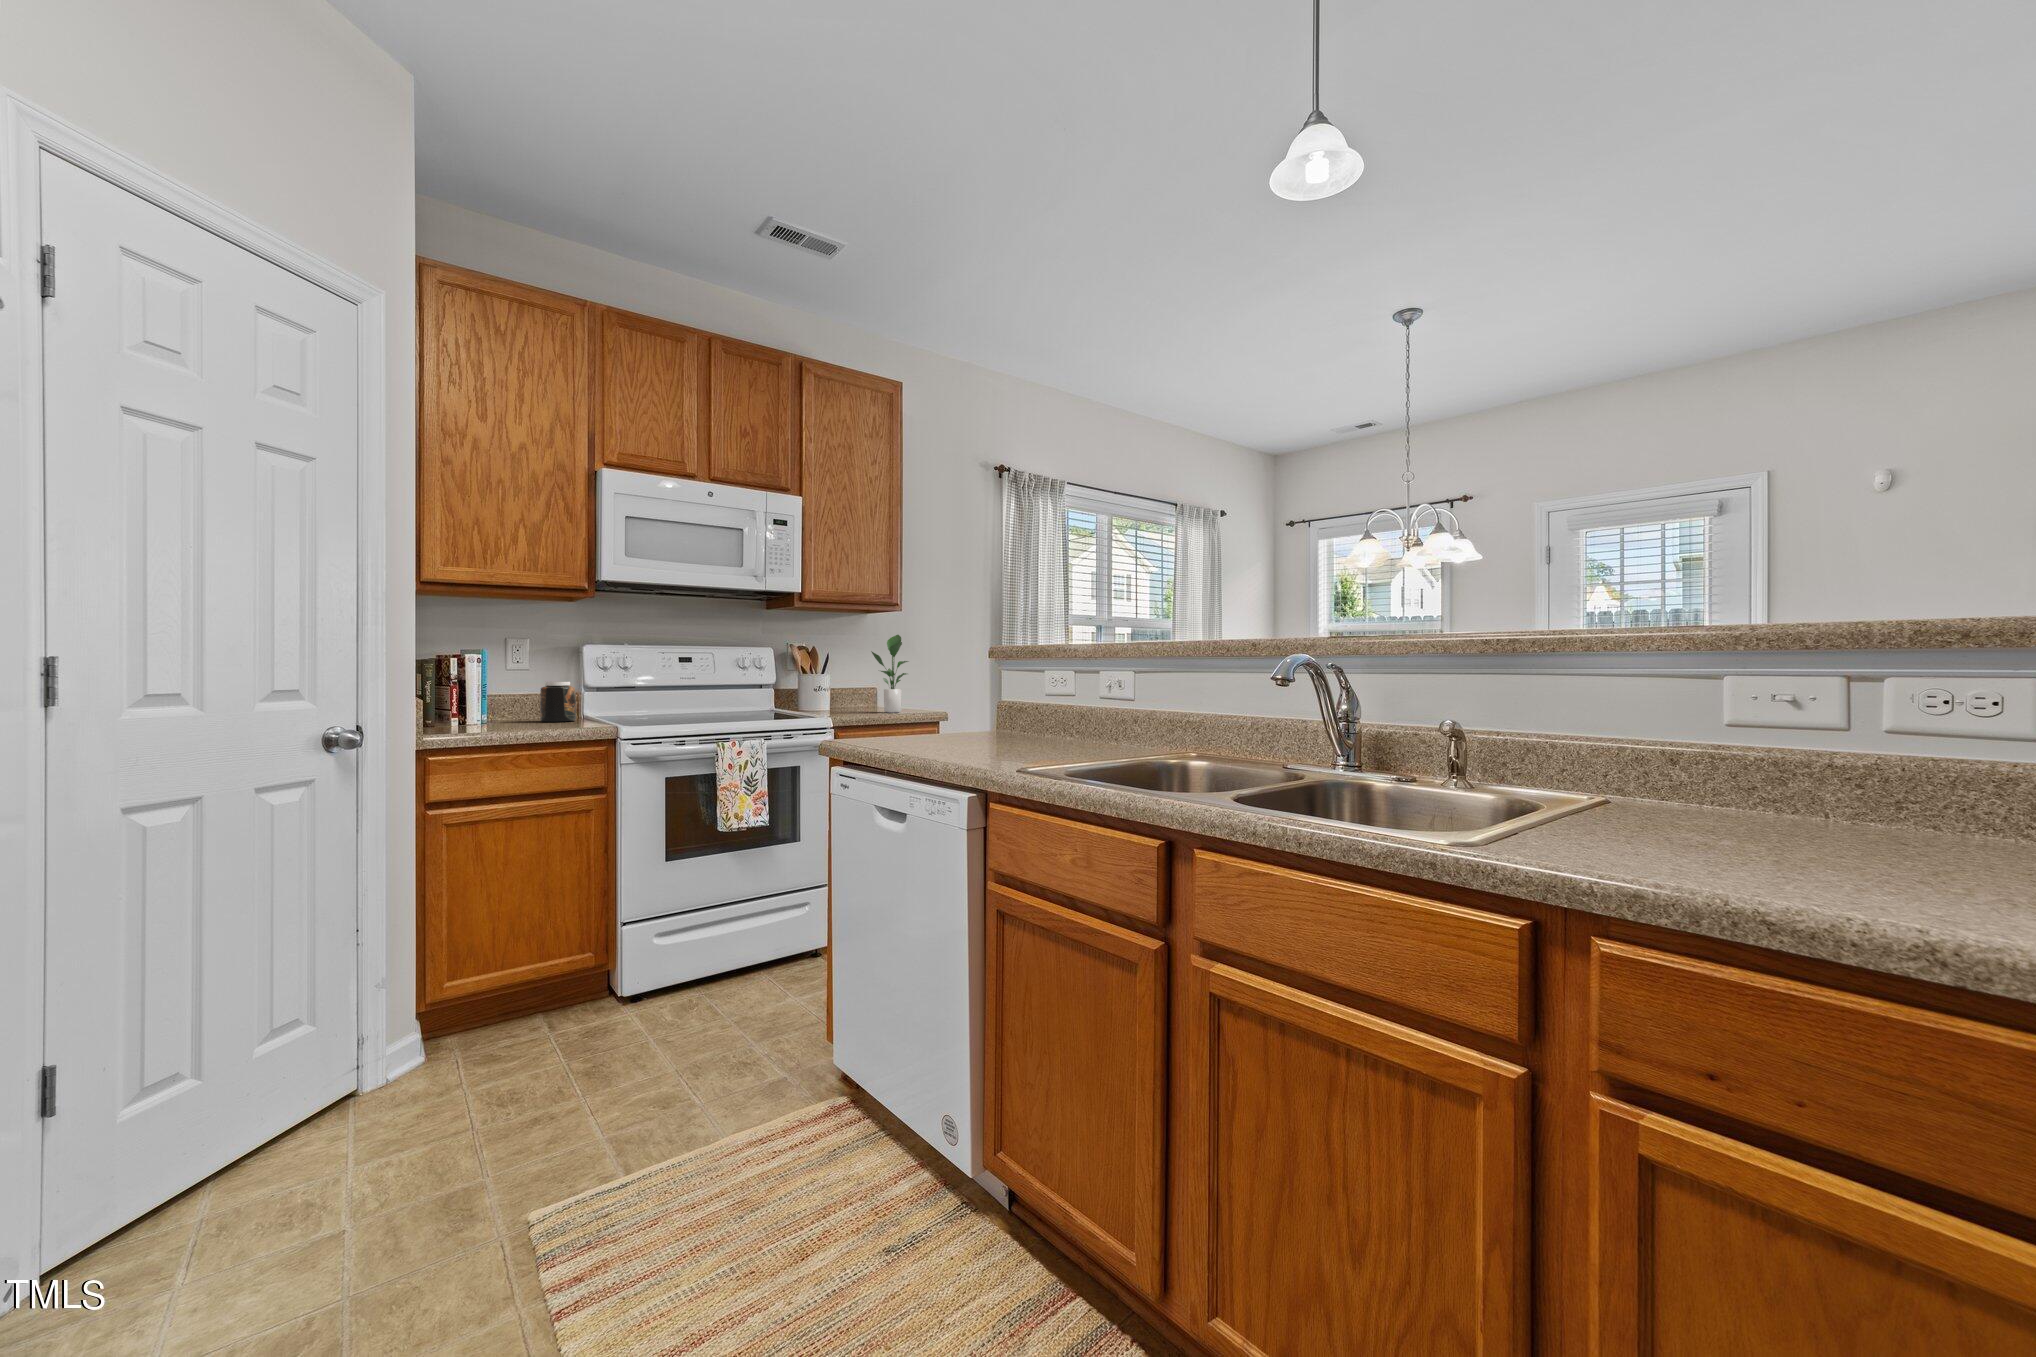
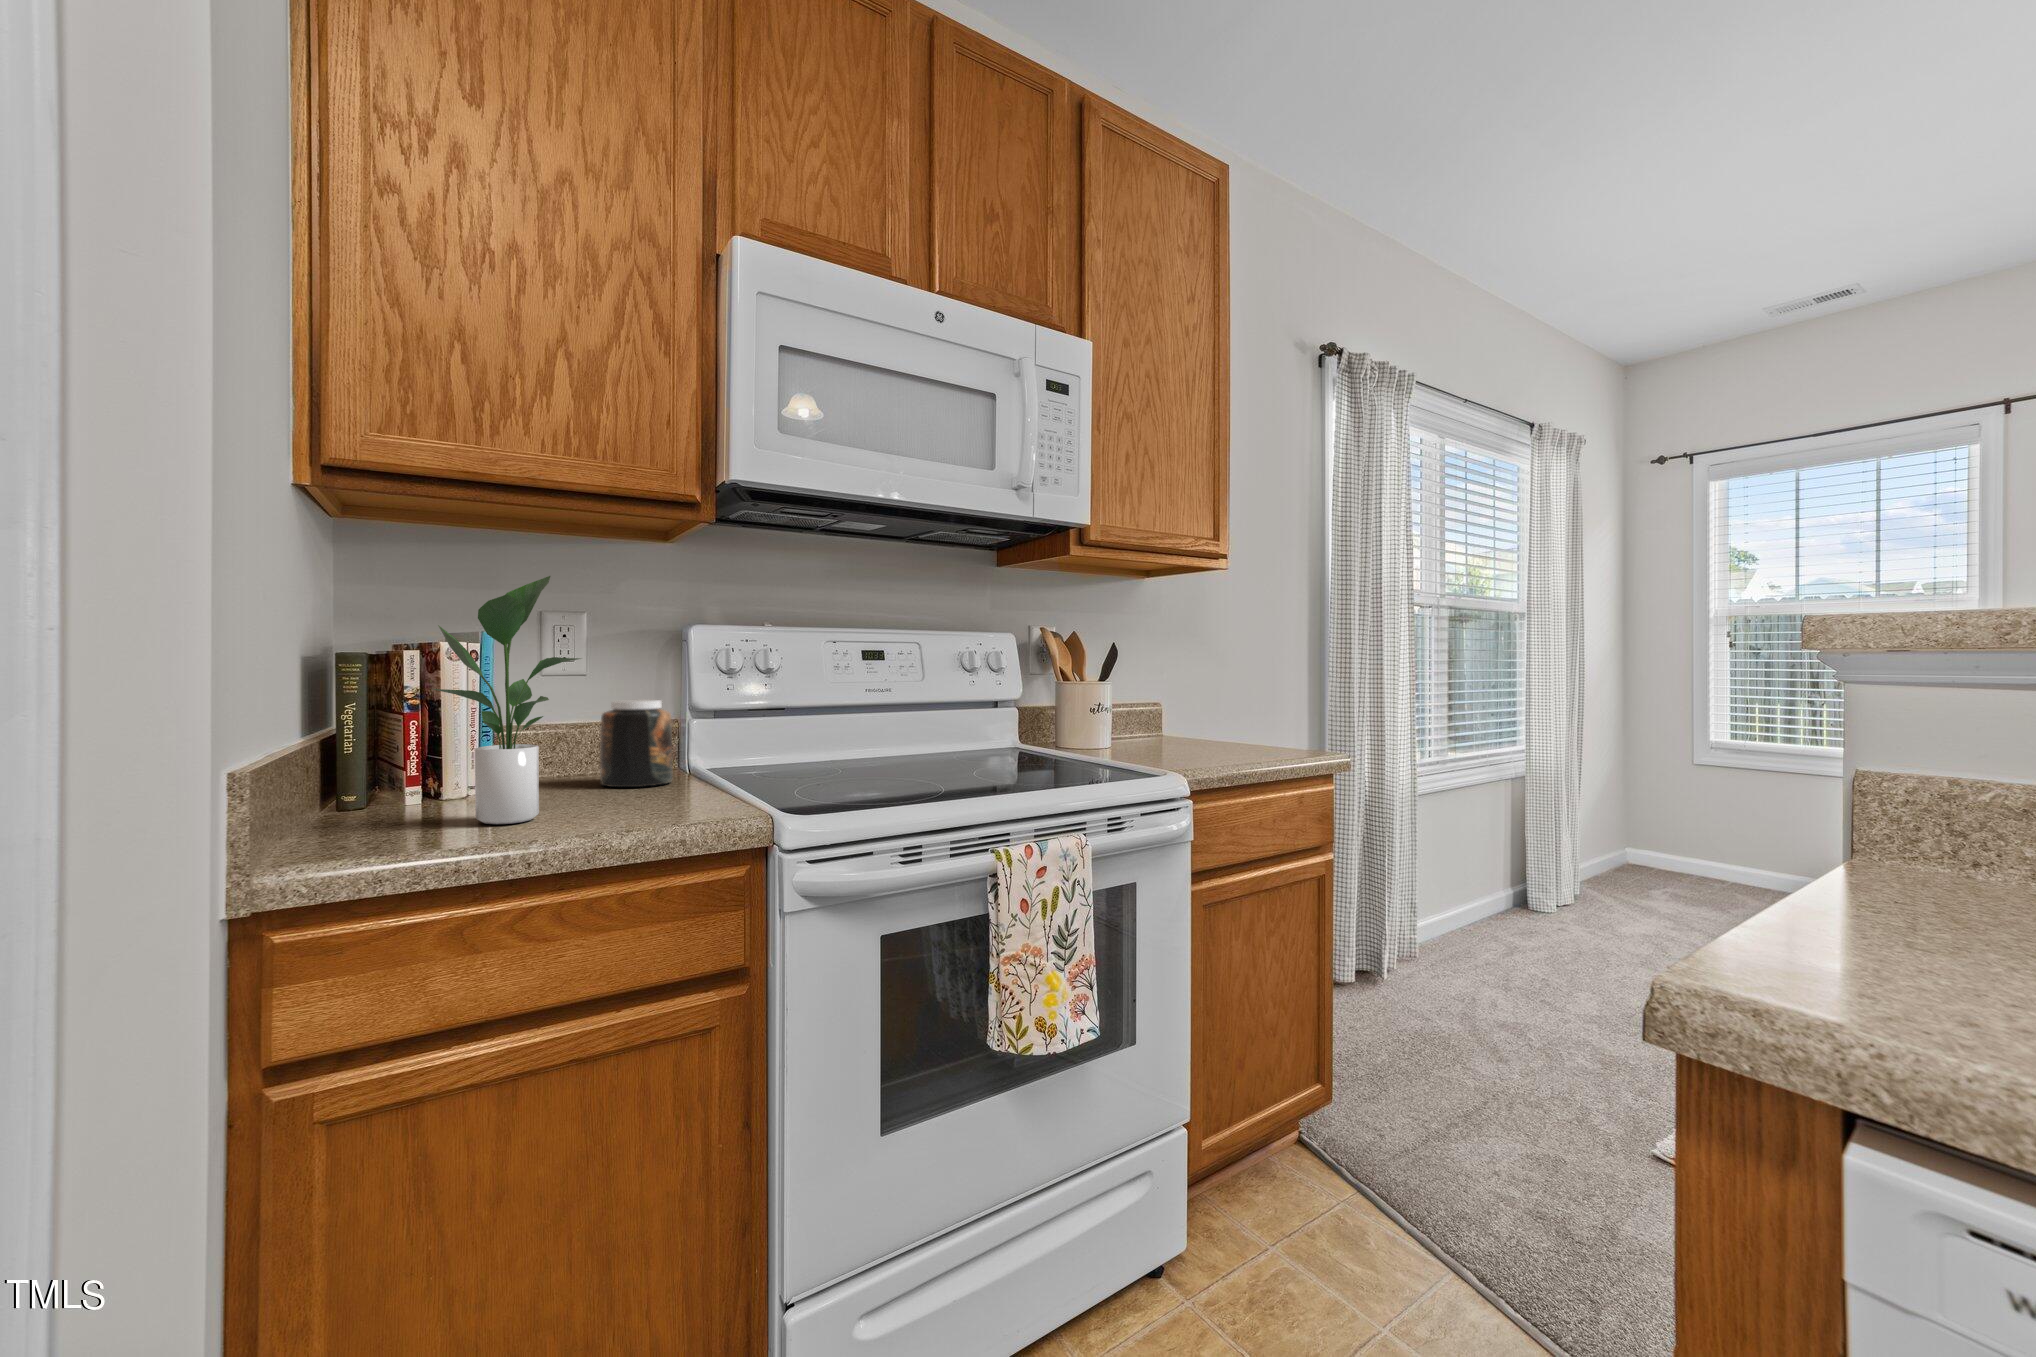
potted plant: present [871,635,908,713] -> present [434,576,580,824]

